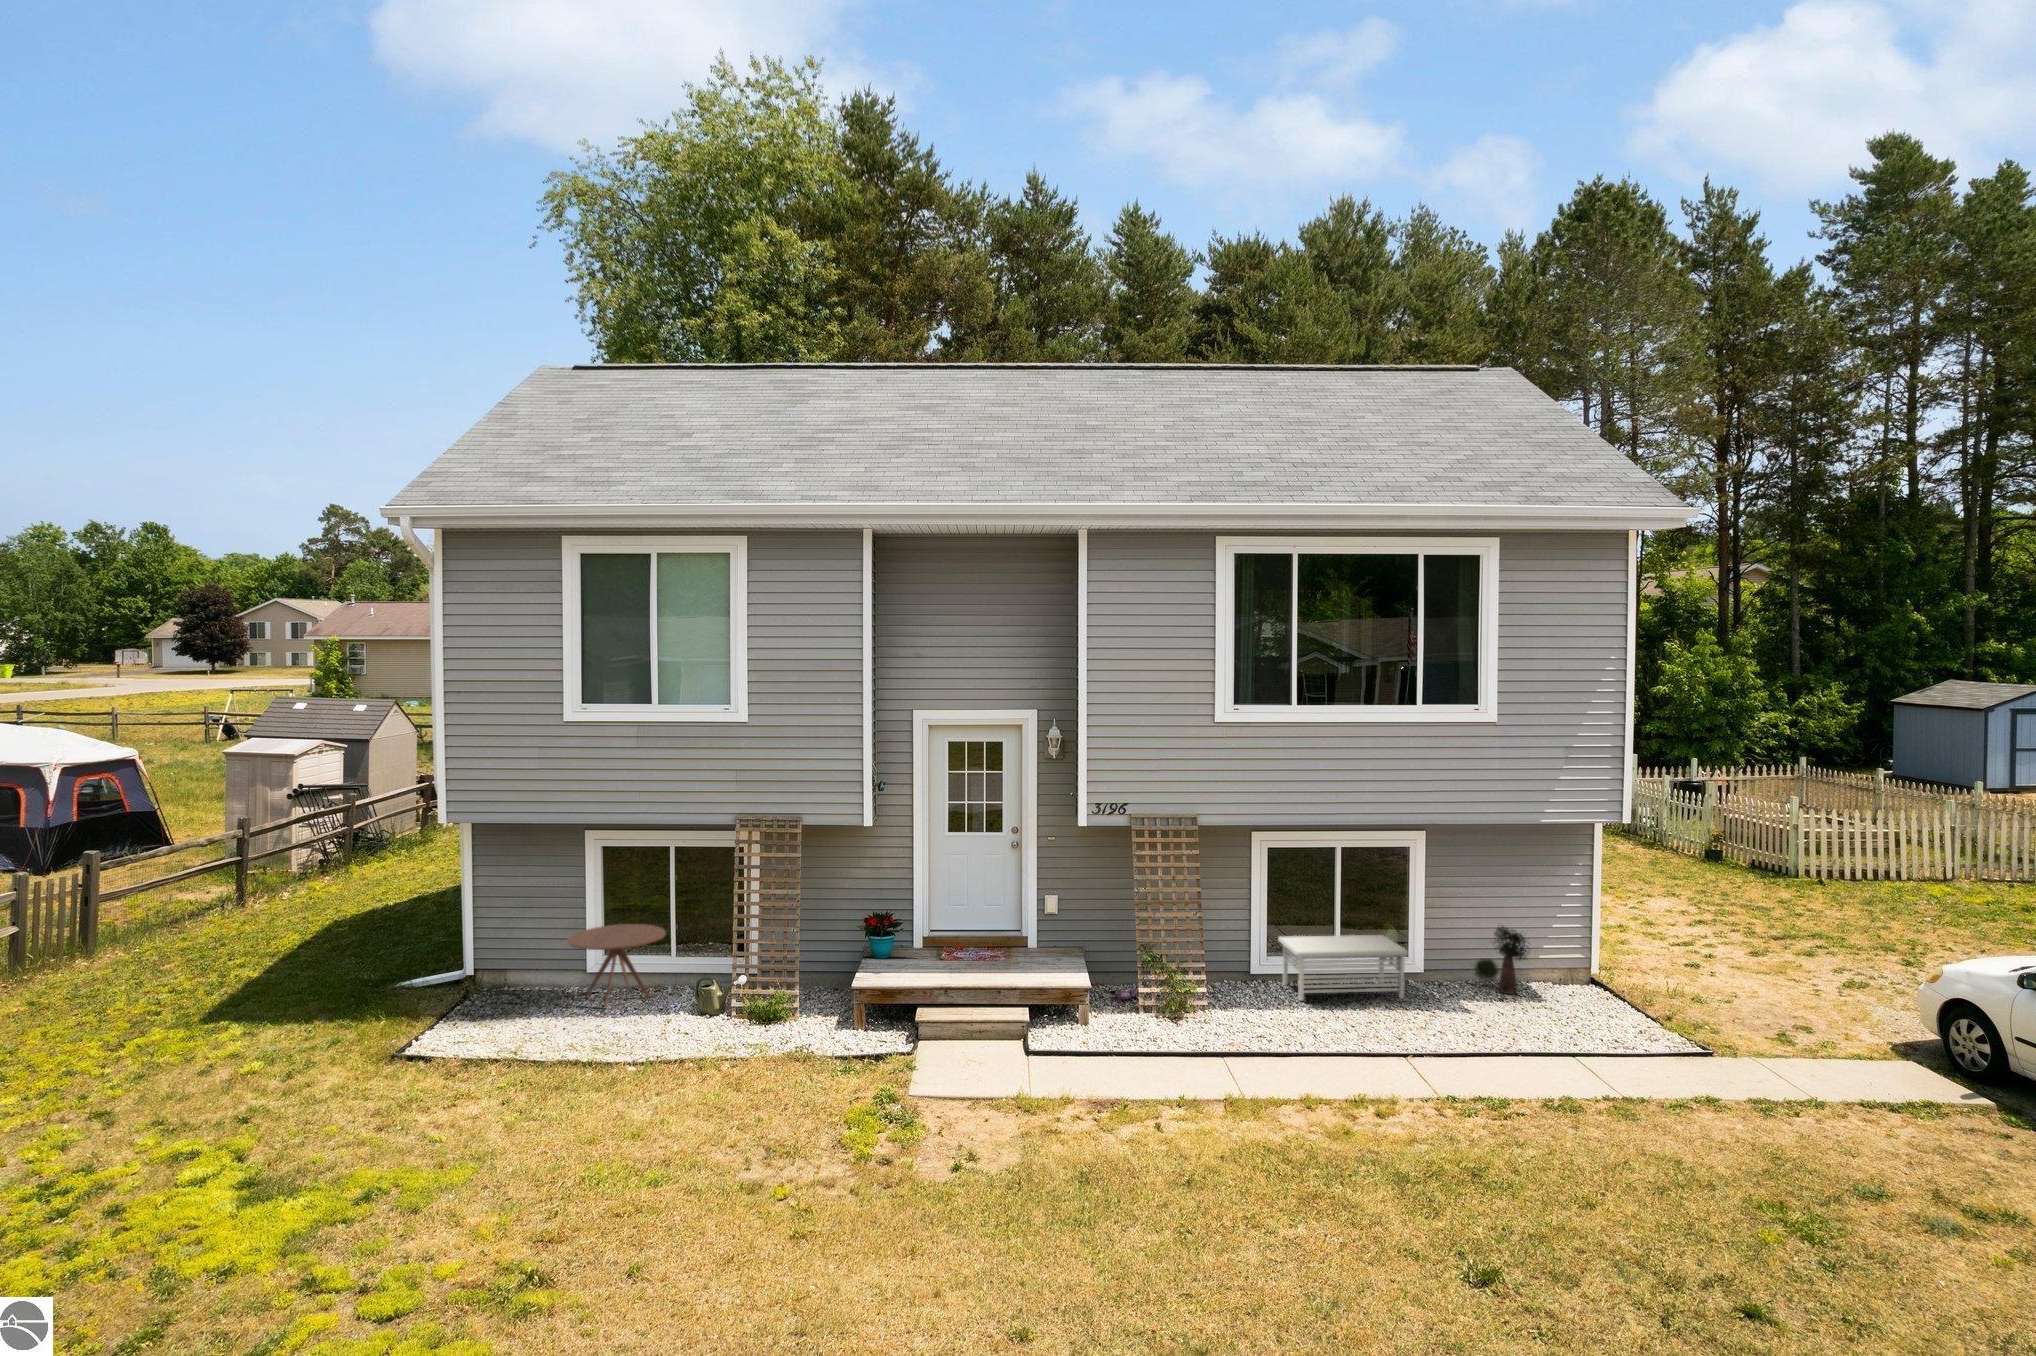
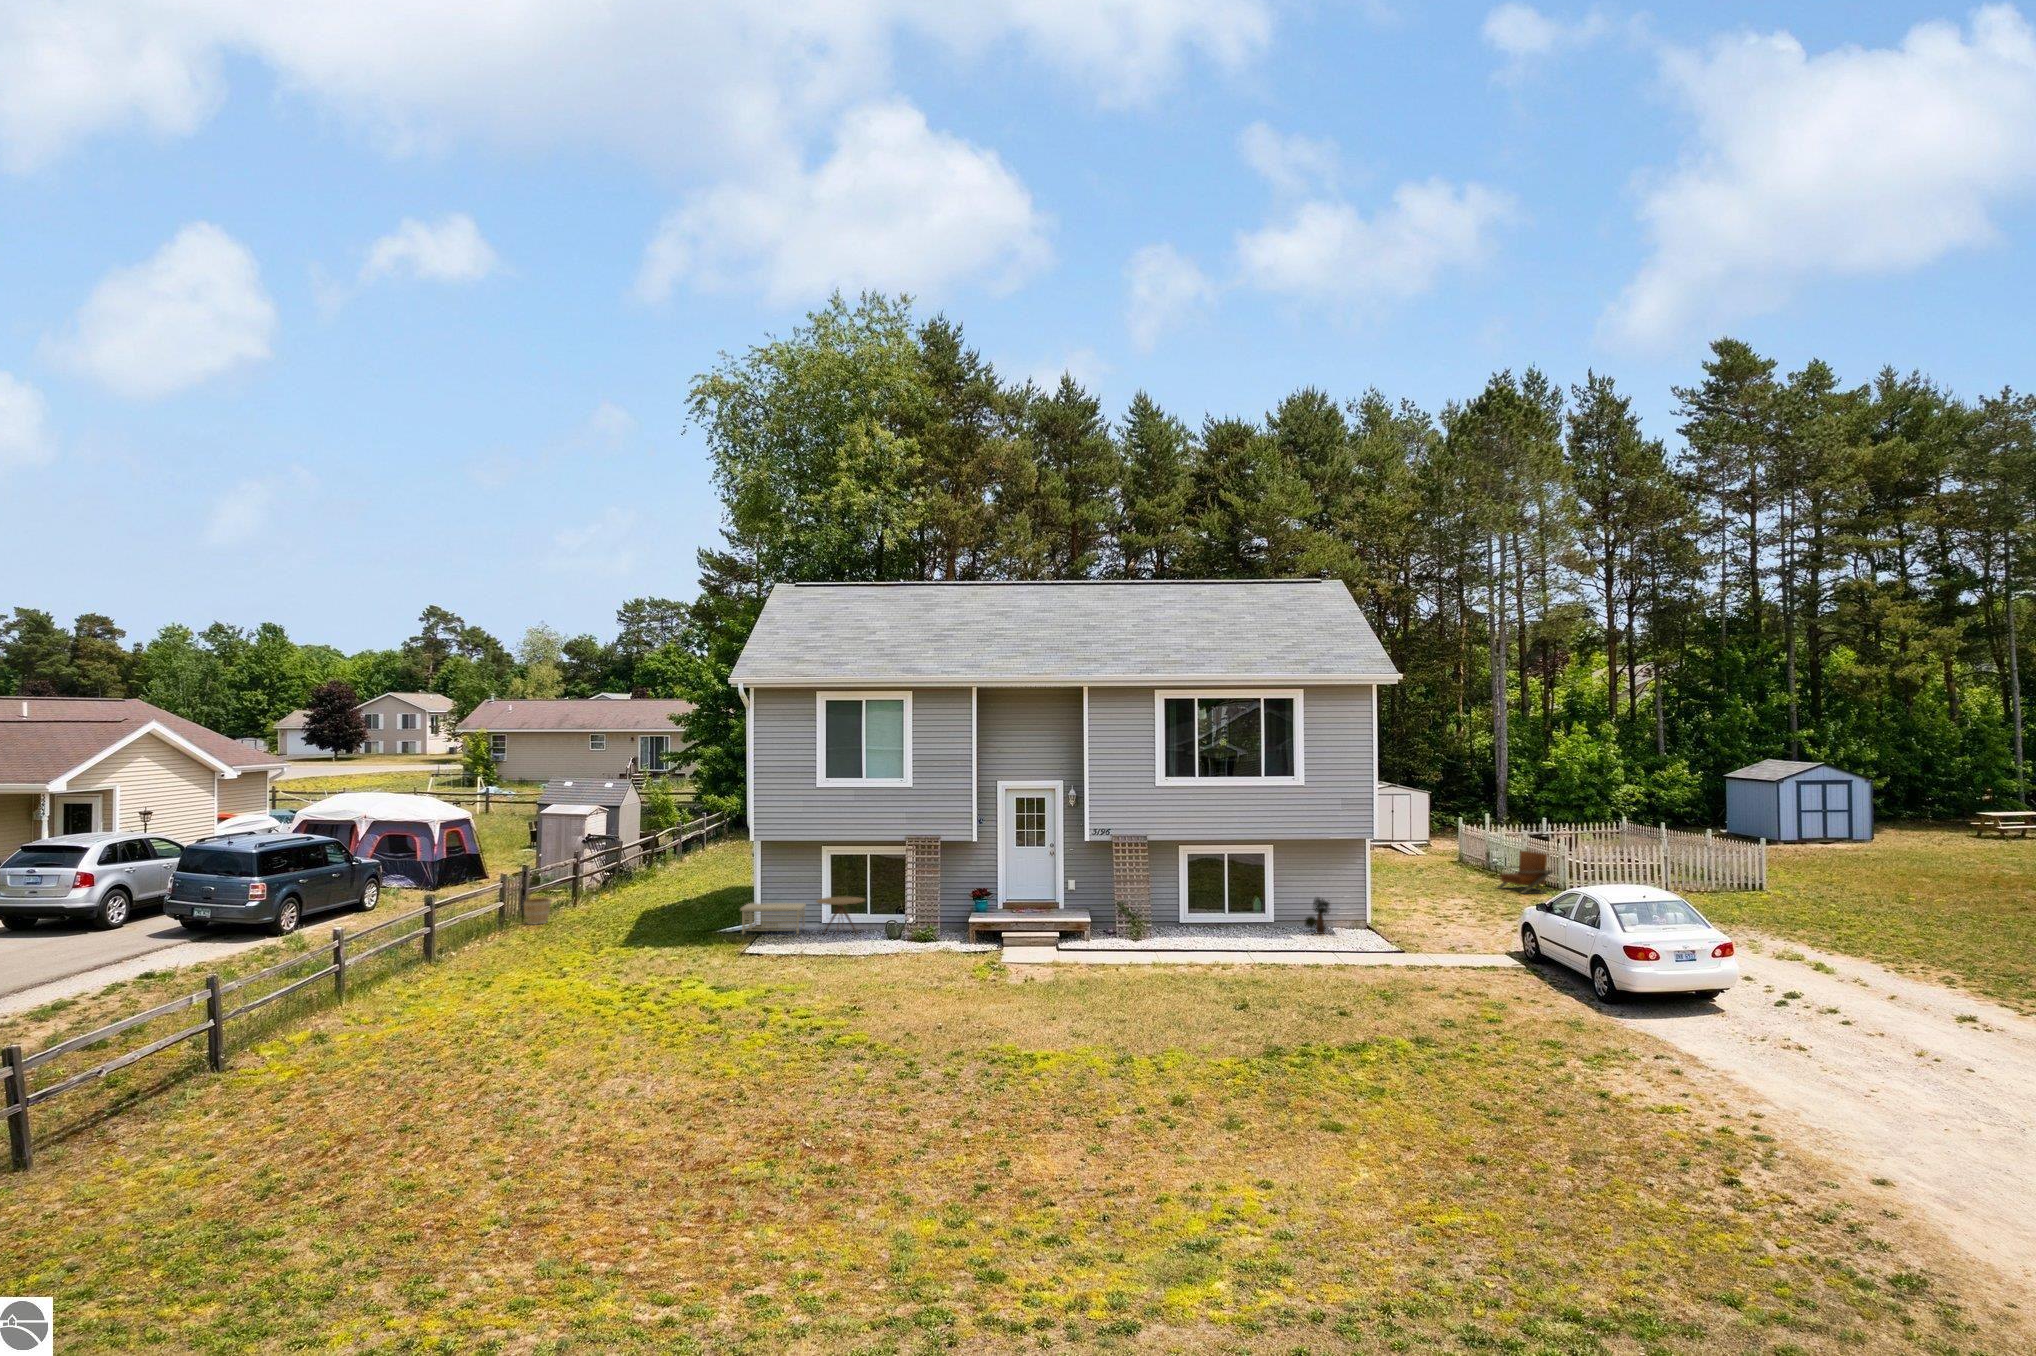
lounge chair: none [1697,816,1798,887] -> present [1498,851,1553,894]
wooden bucket: none [35,918,103,972] -> present [524,898,552,925]
storage bench: present [1278,935,1408,1001] -> present [740,903,806,934]

